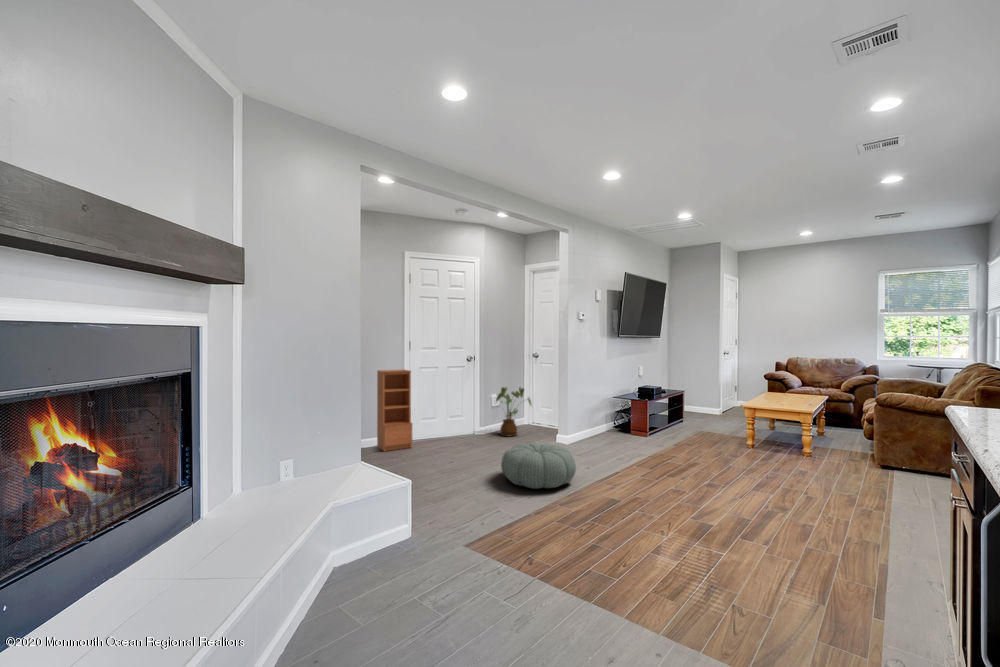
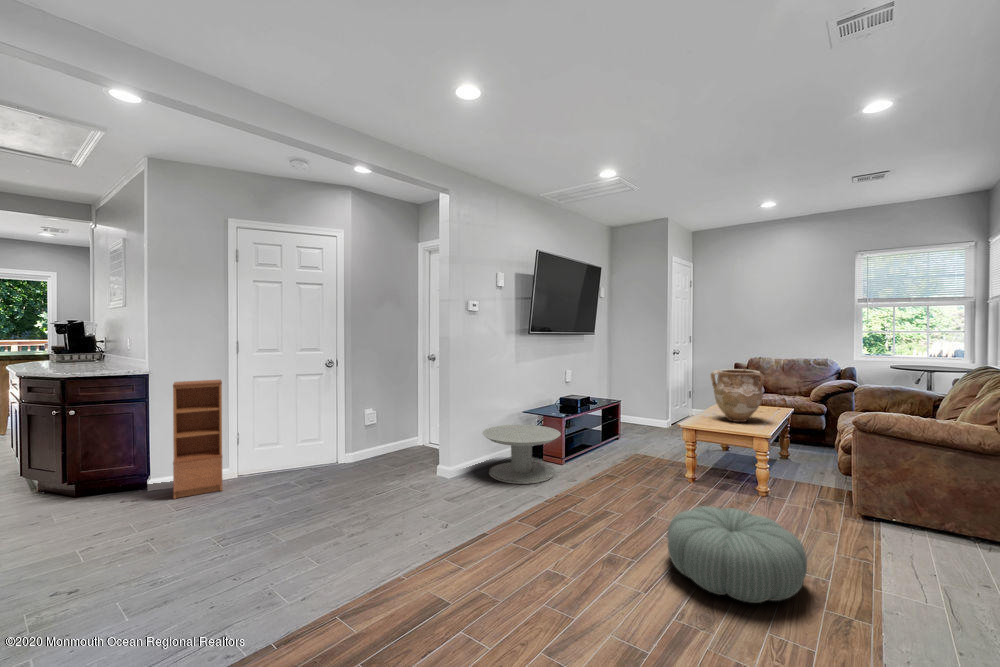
vase: none [765,364,807,403] -> present [711,369,765,422]
house plant: present [496,387,531,436] -> none [358,400,408,468]
side table: none [589,406,650,447] -> present [482,425,561,484]
pouf: present [501,443,576,489] -> present [667,506,807,603]

